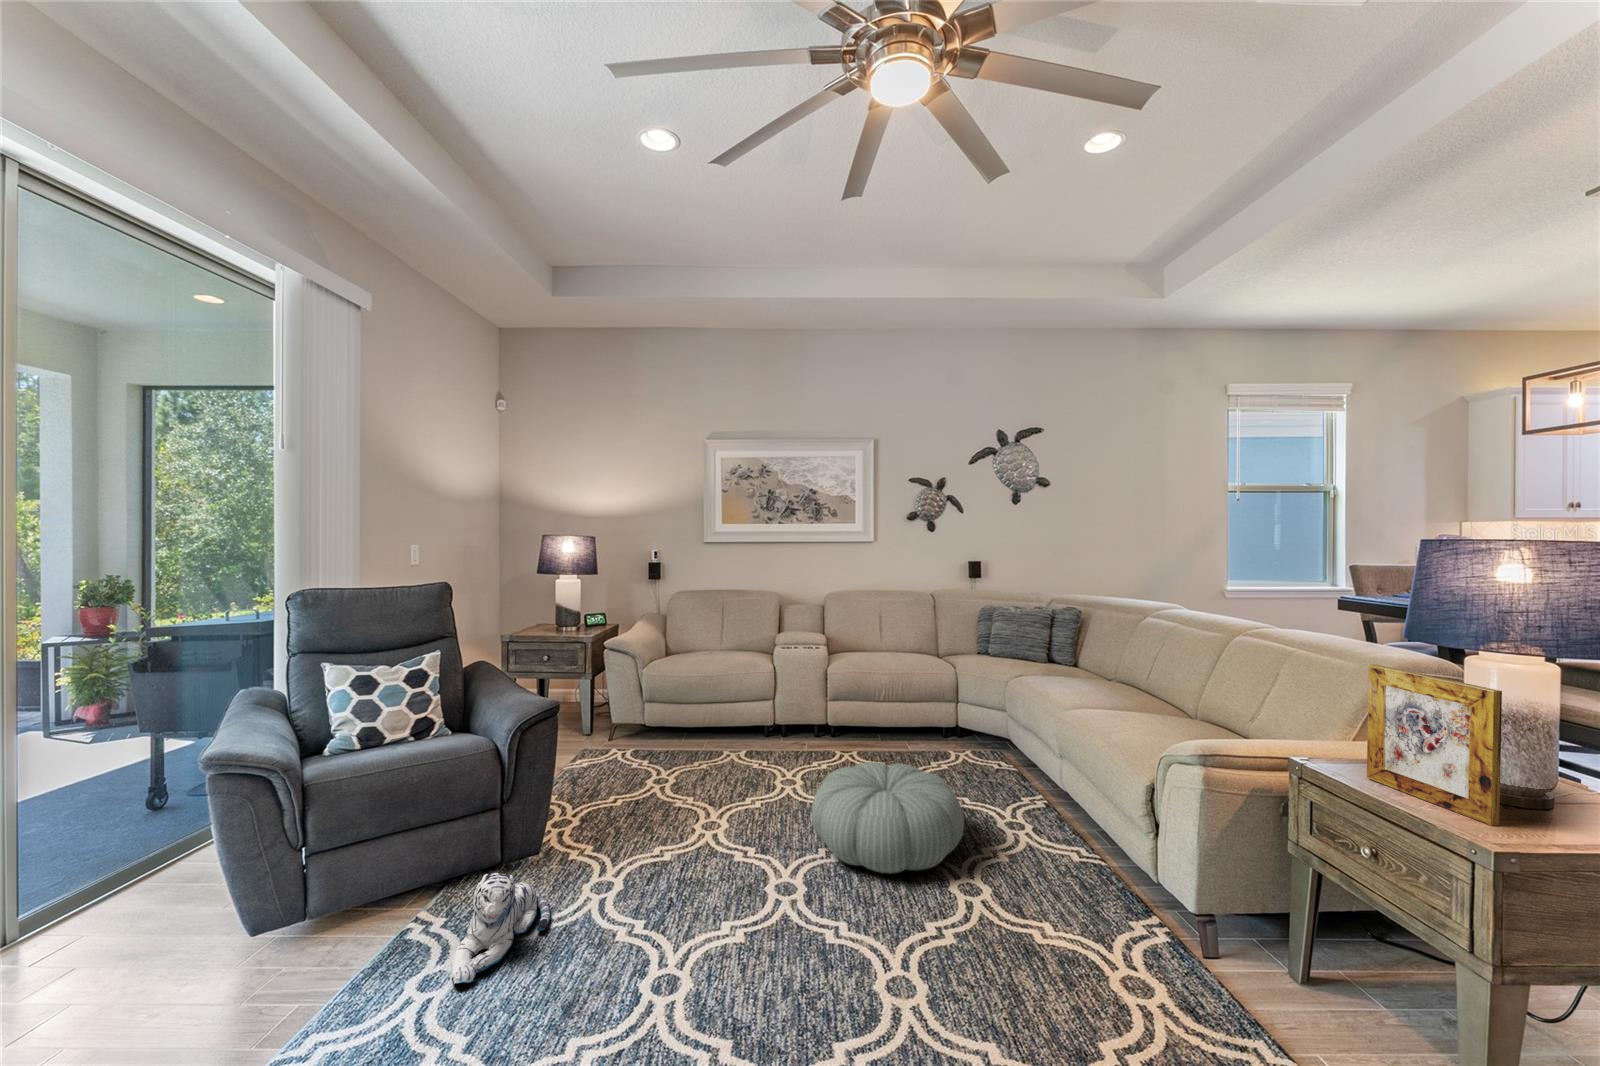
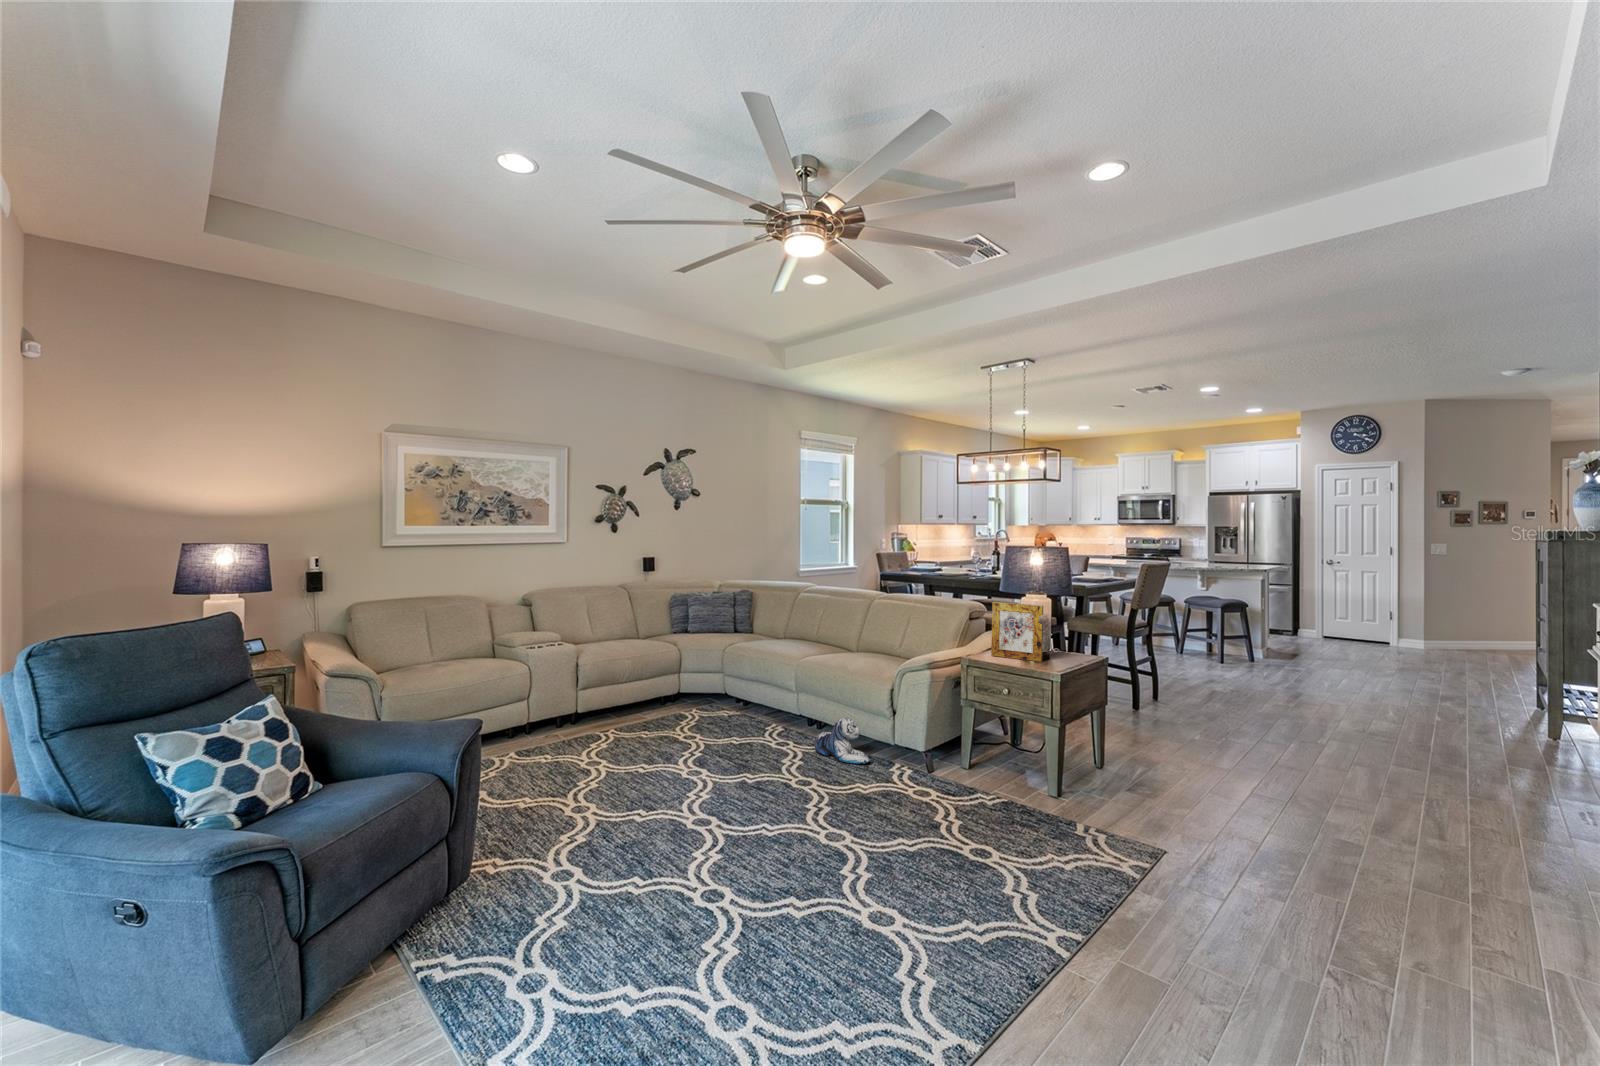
pouf: present [811,762,964,873] -> none [672,719,789,795]
plush toy: present [451,873,551,985] -> present [815,718,870,764]

